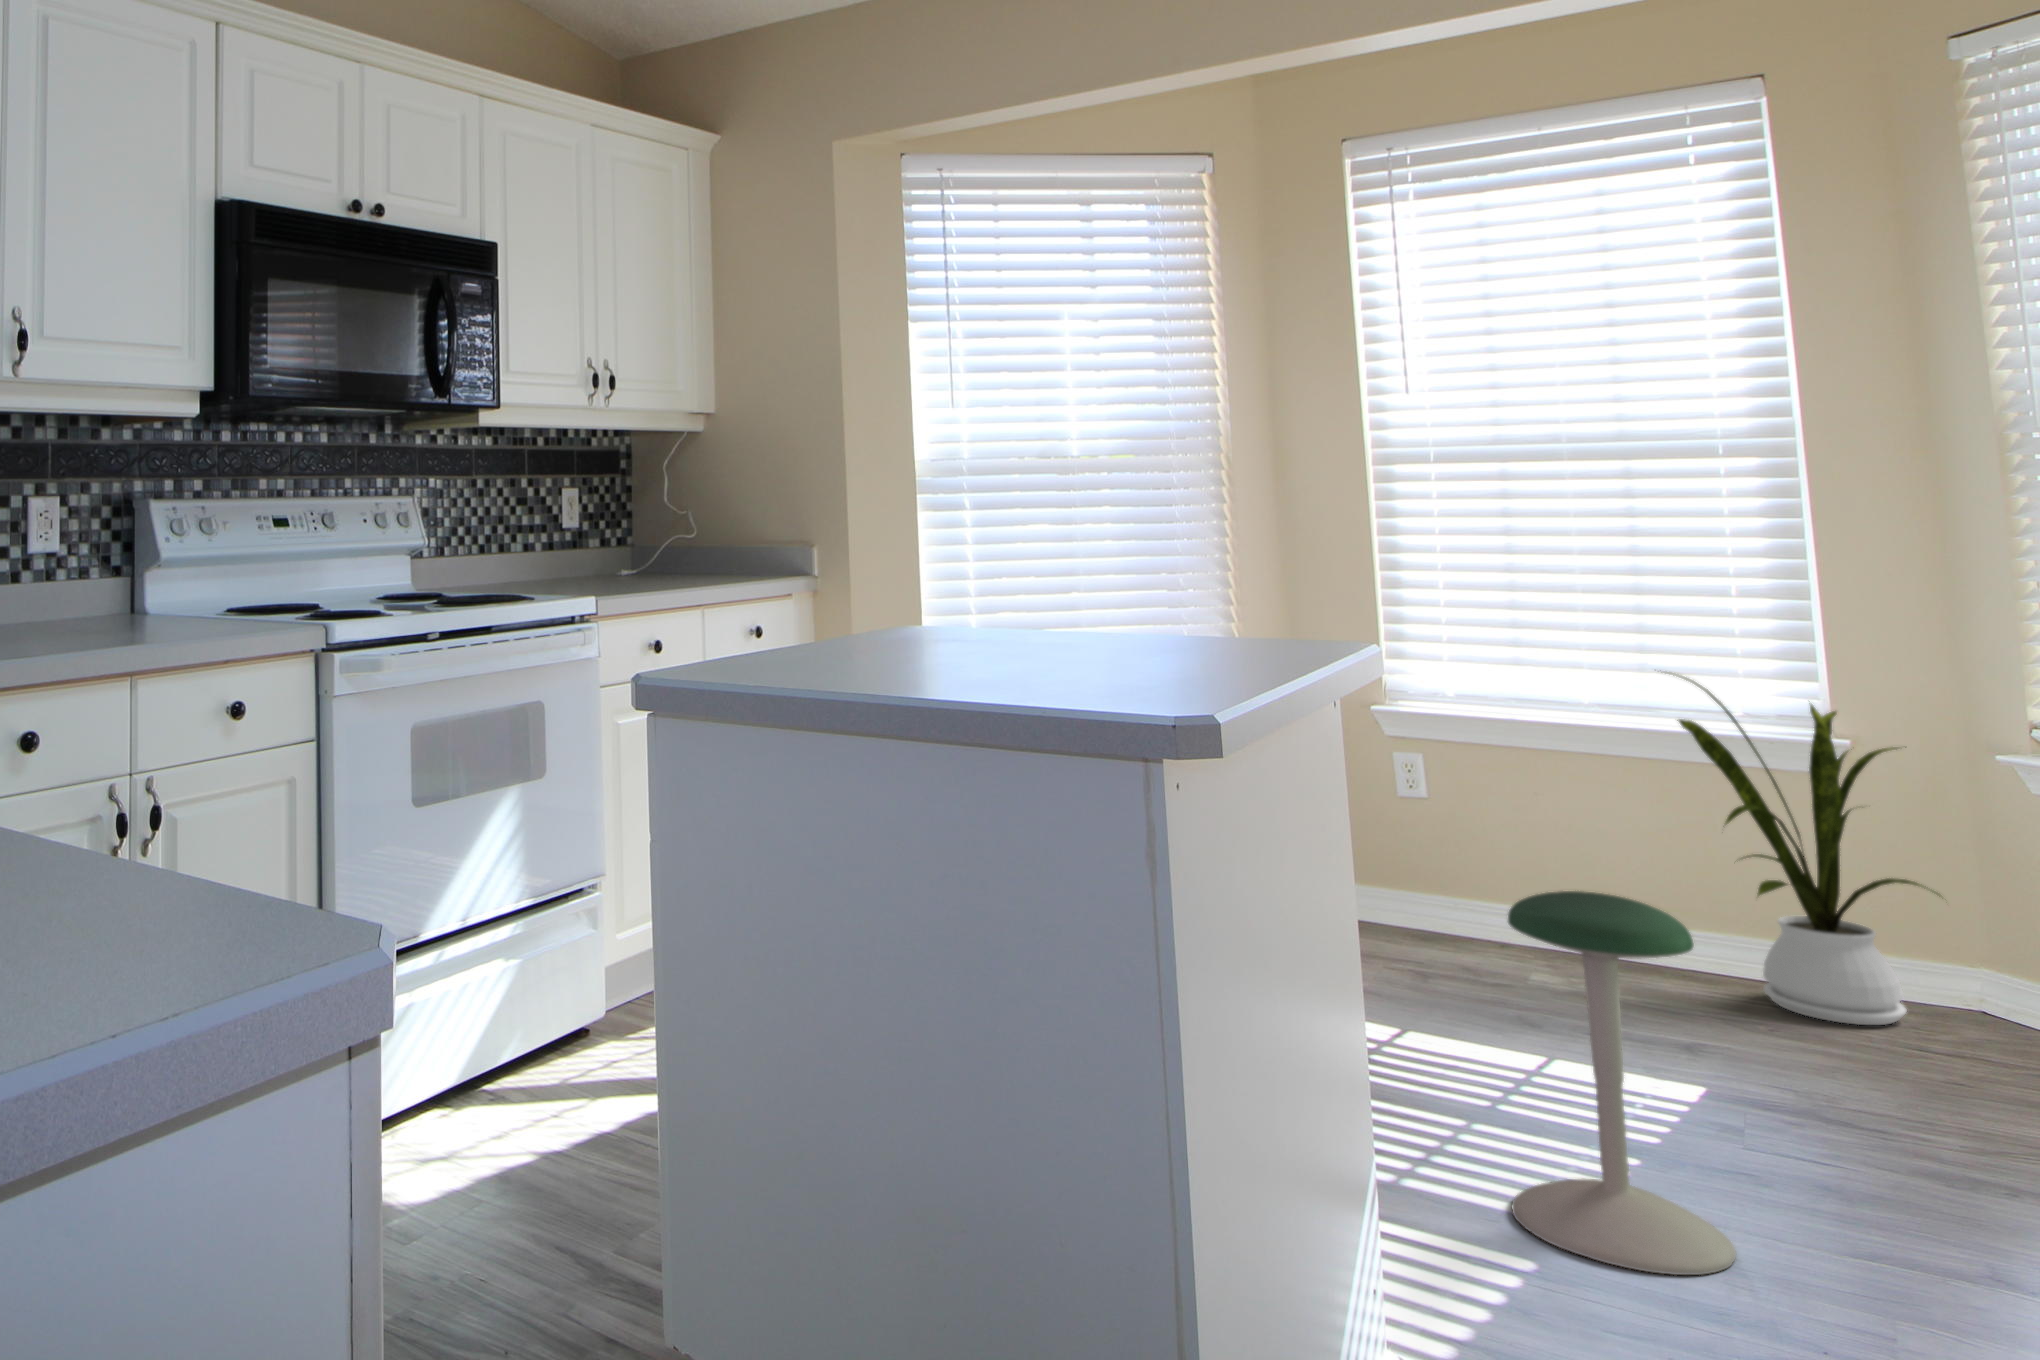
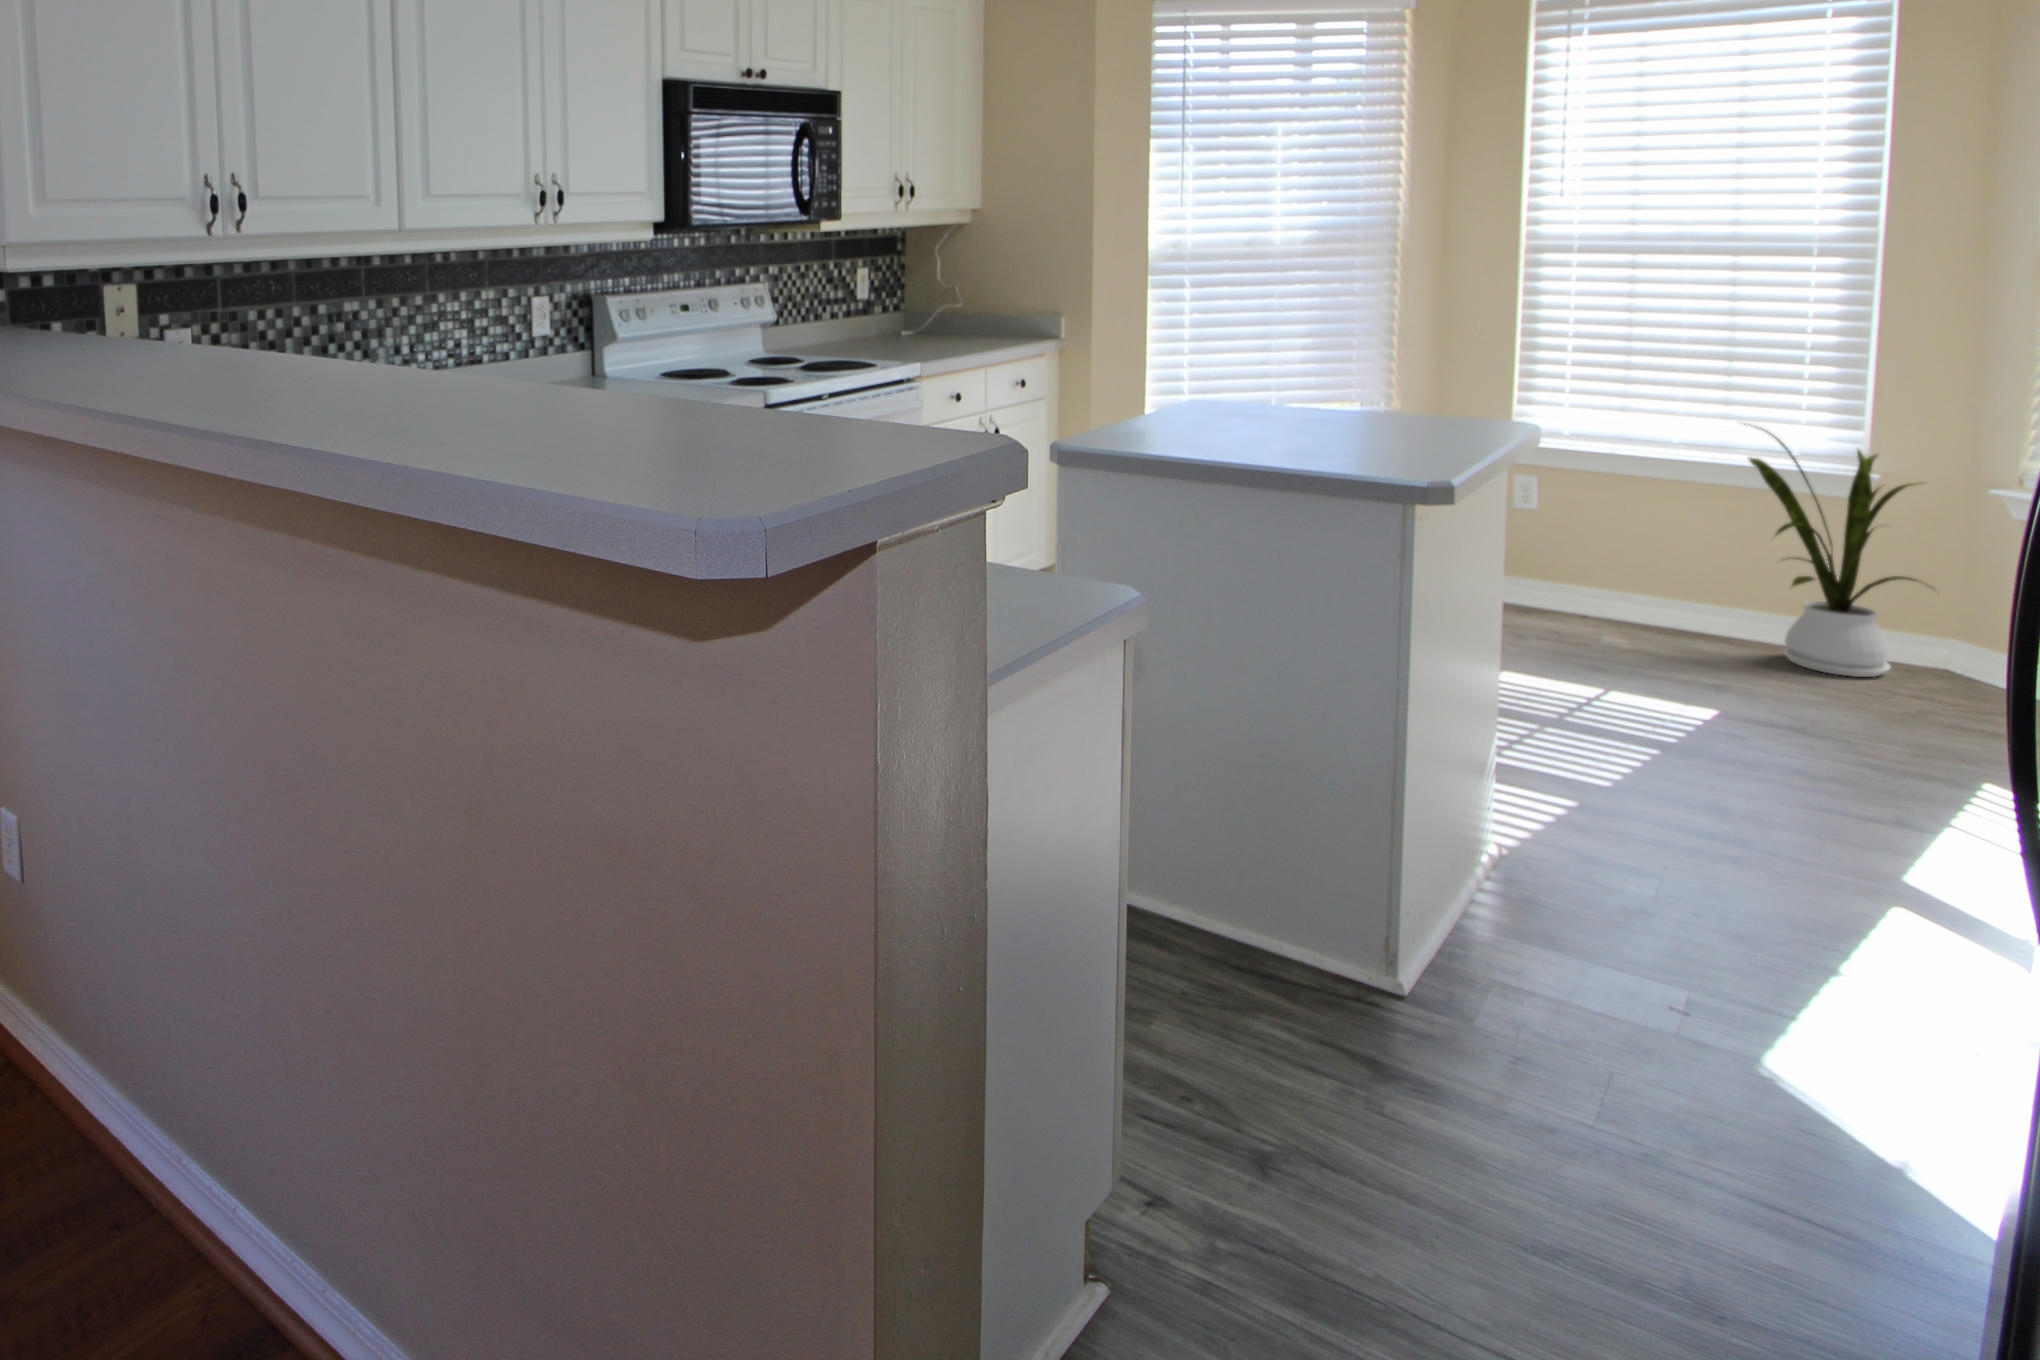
stool: present [1508,891,1736,1275] -> none [1595,586,1752,821]

